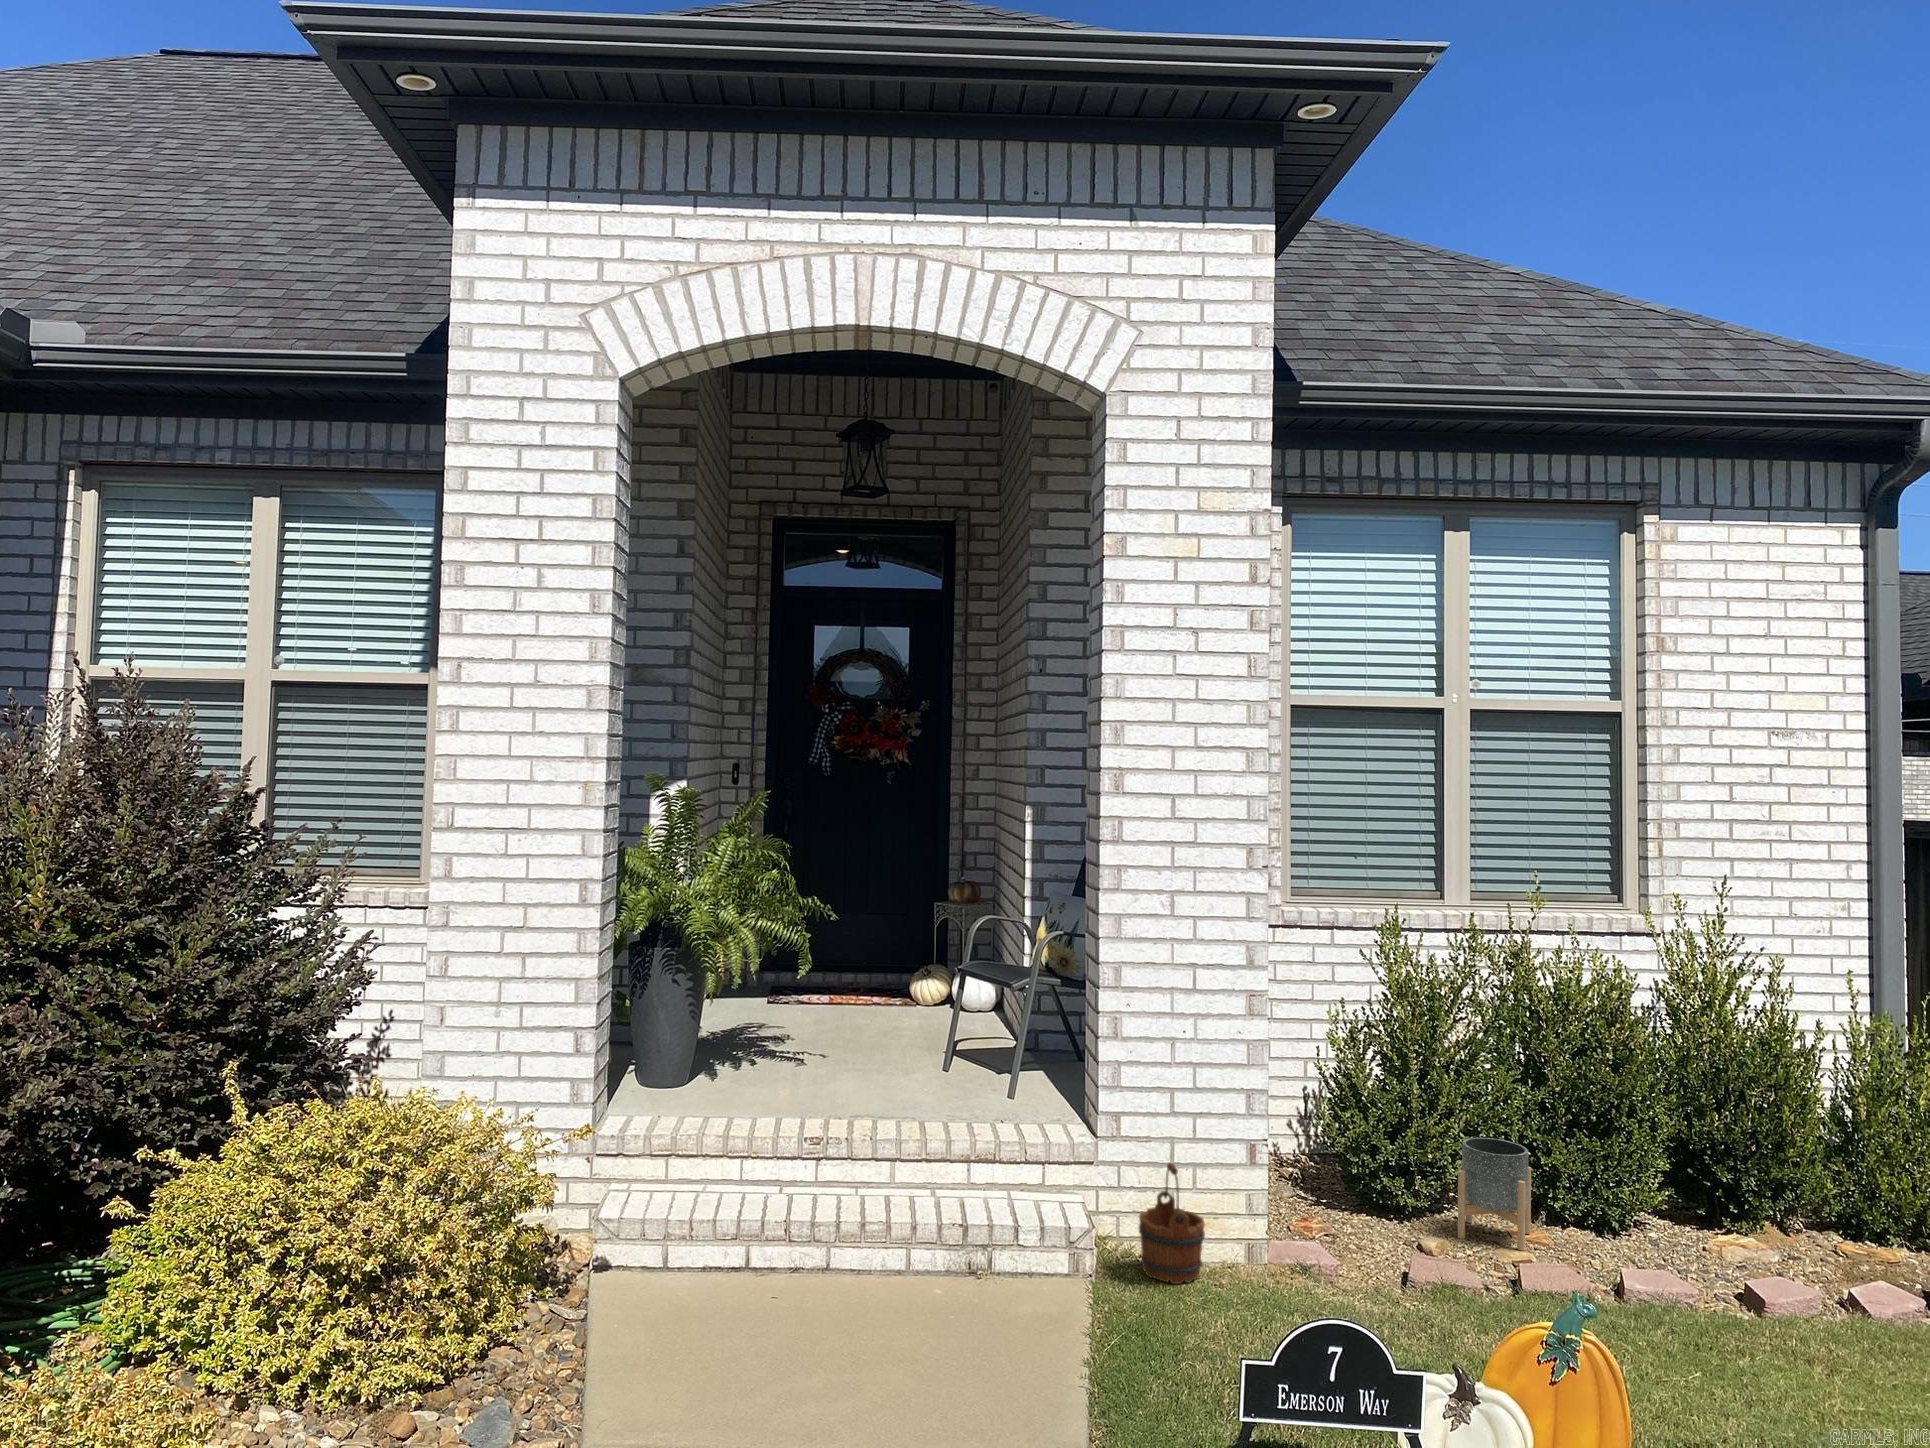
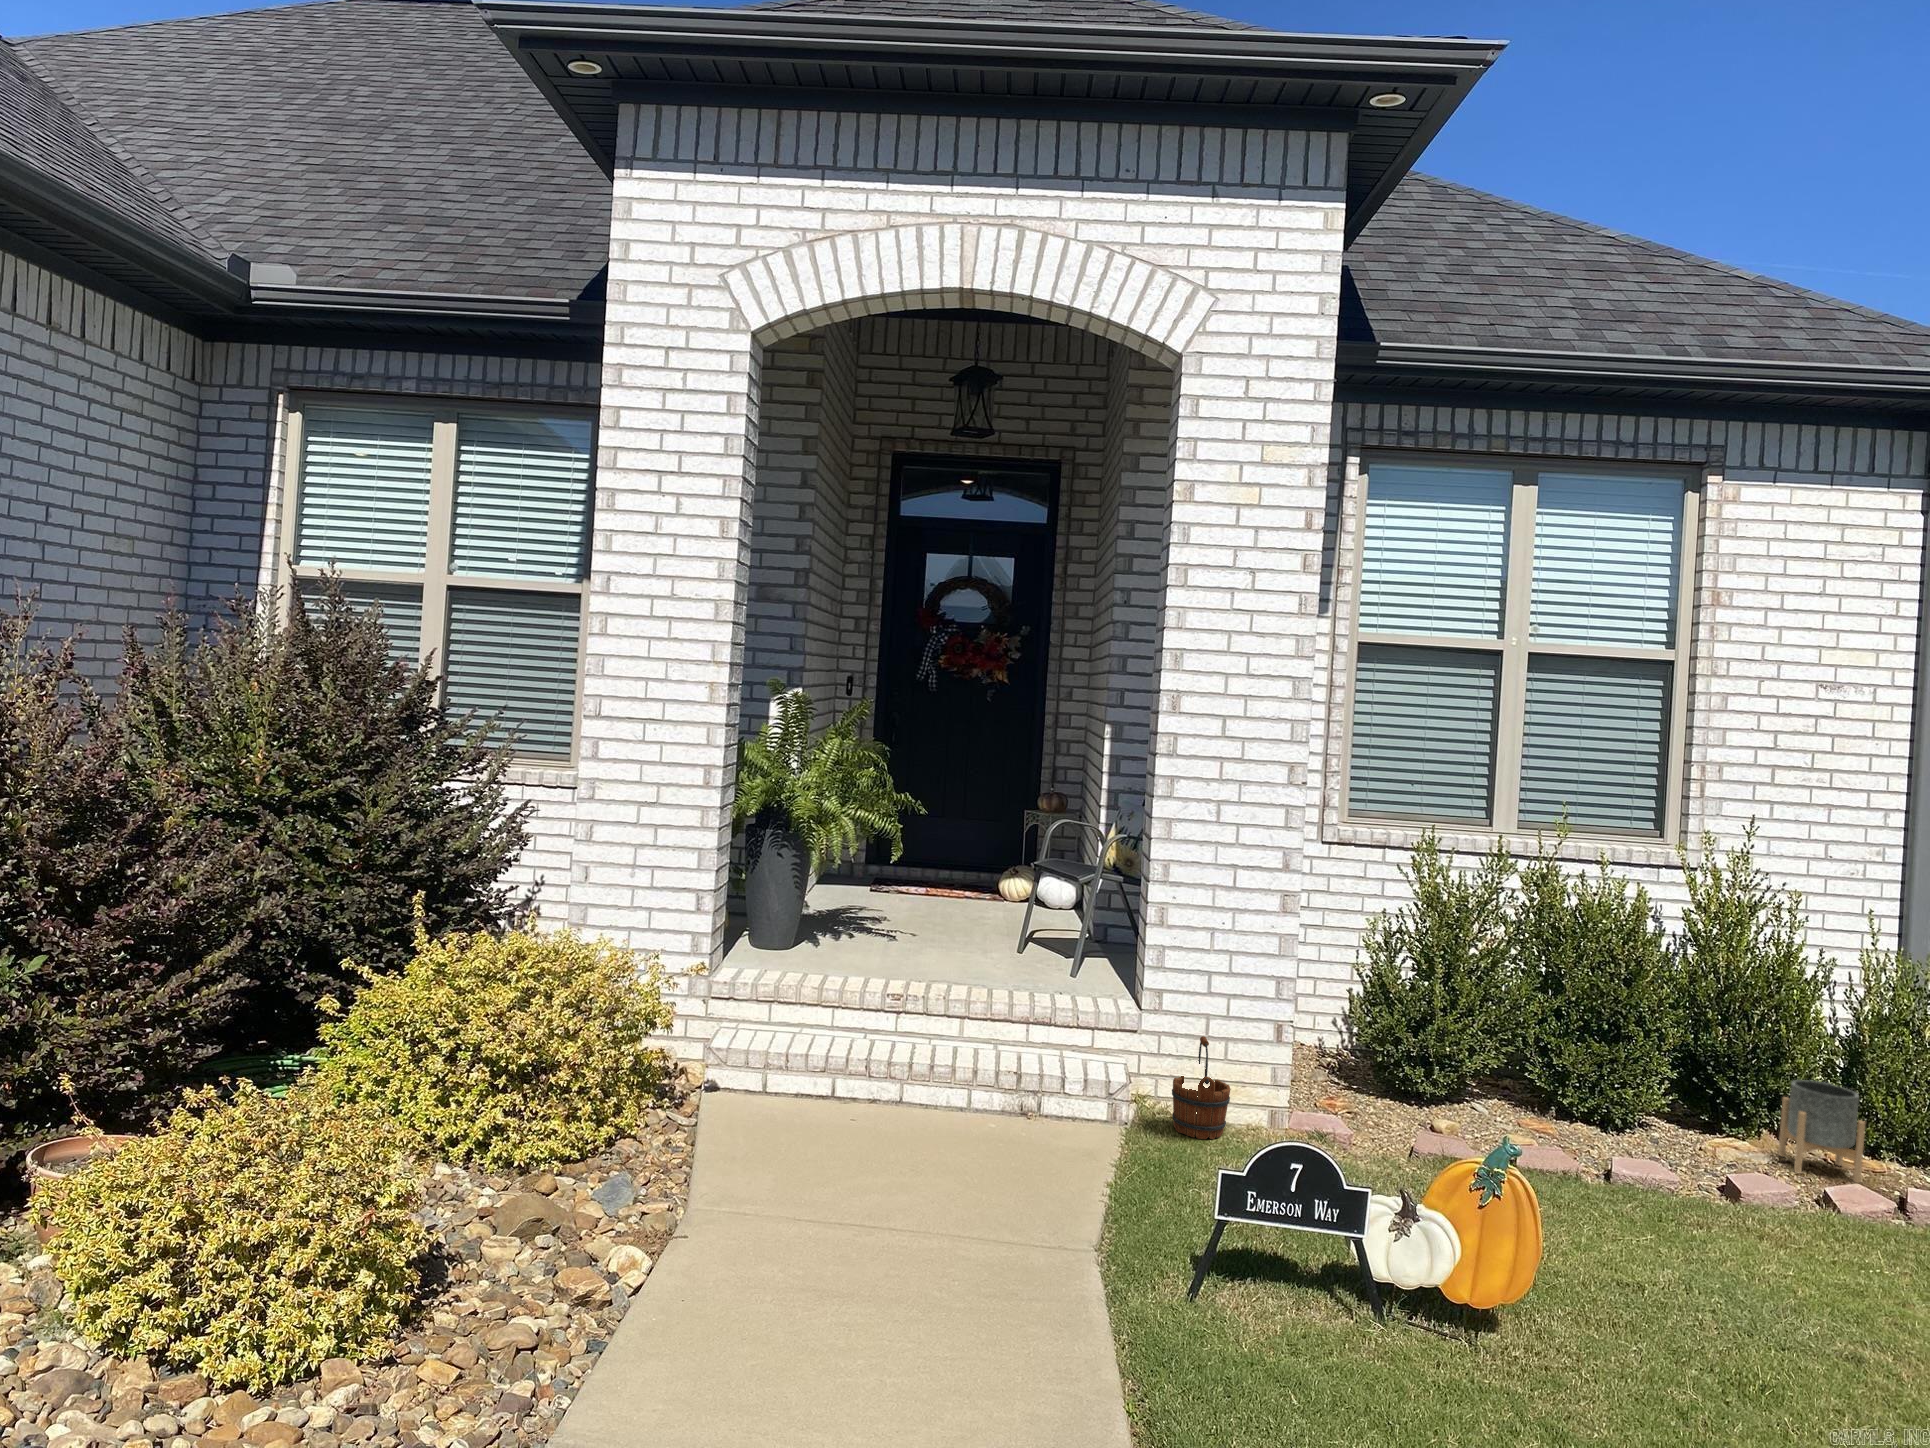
planter: present [1458,1138,1531,1251] -> present [1778,1080,1865,1183]

